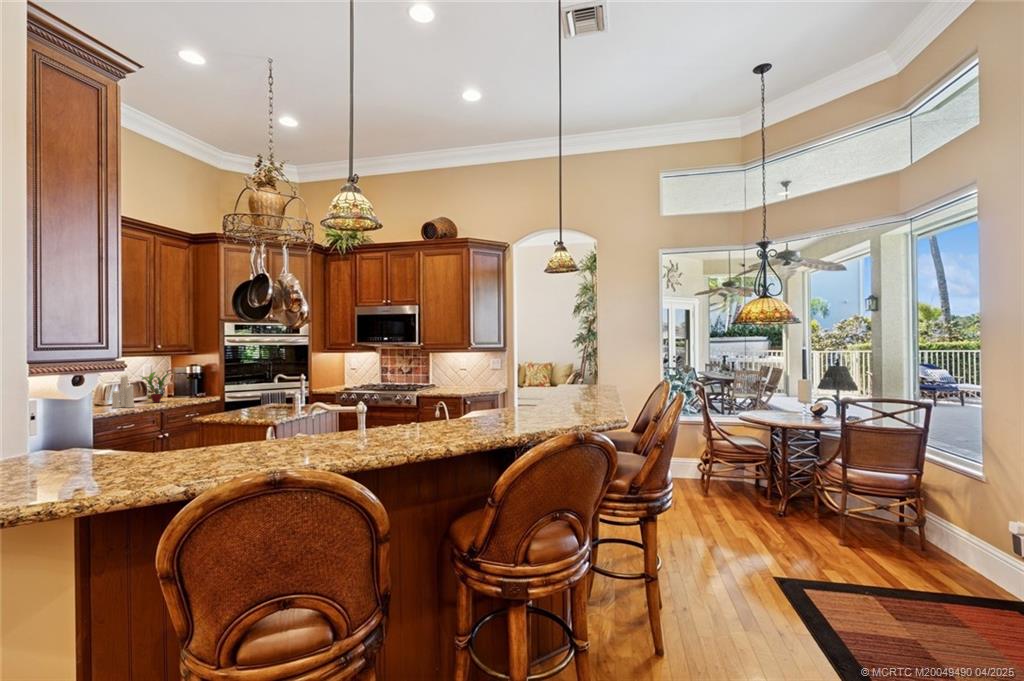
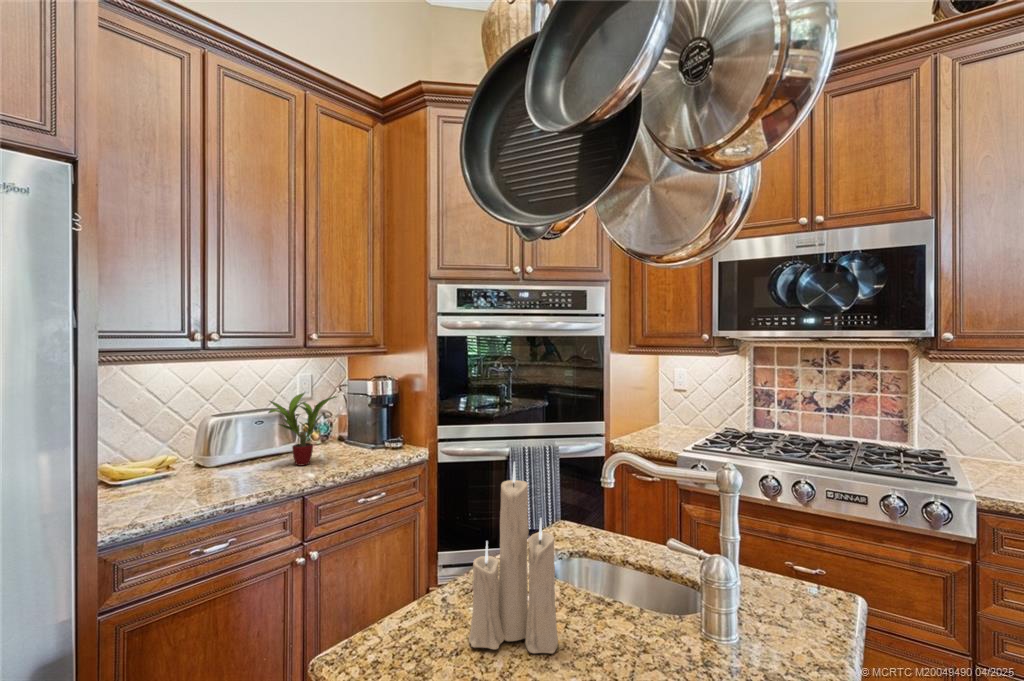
candle: present [112,375,134,408] -> present [469,462,558,653]

